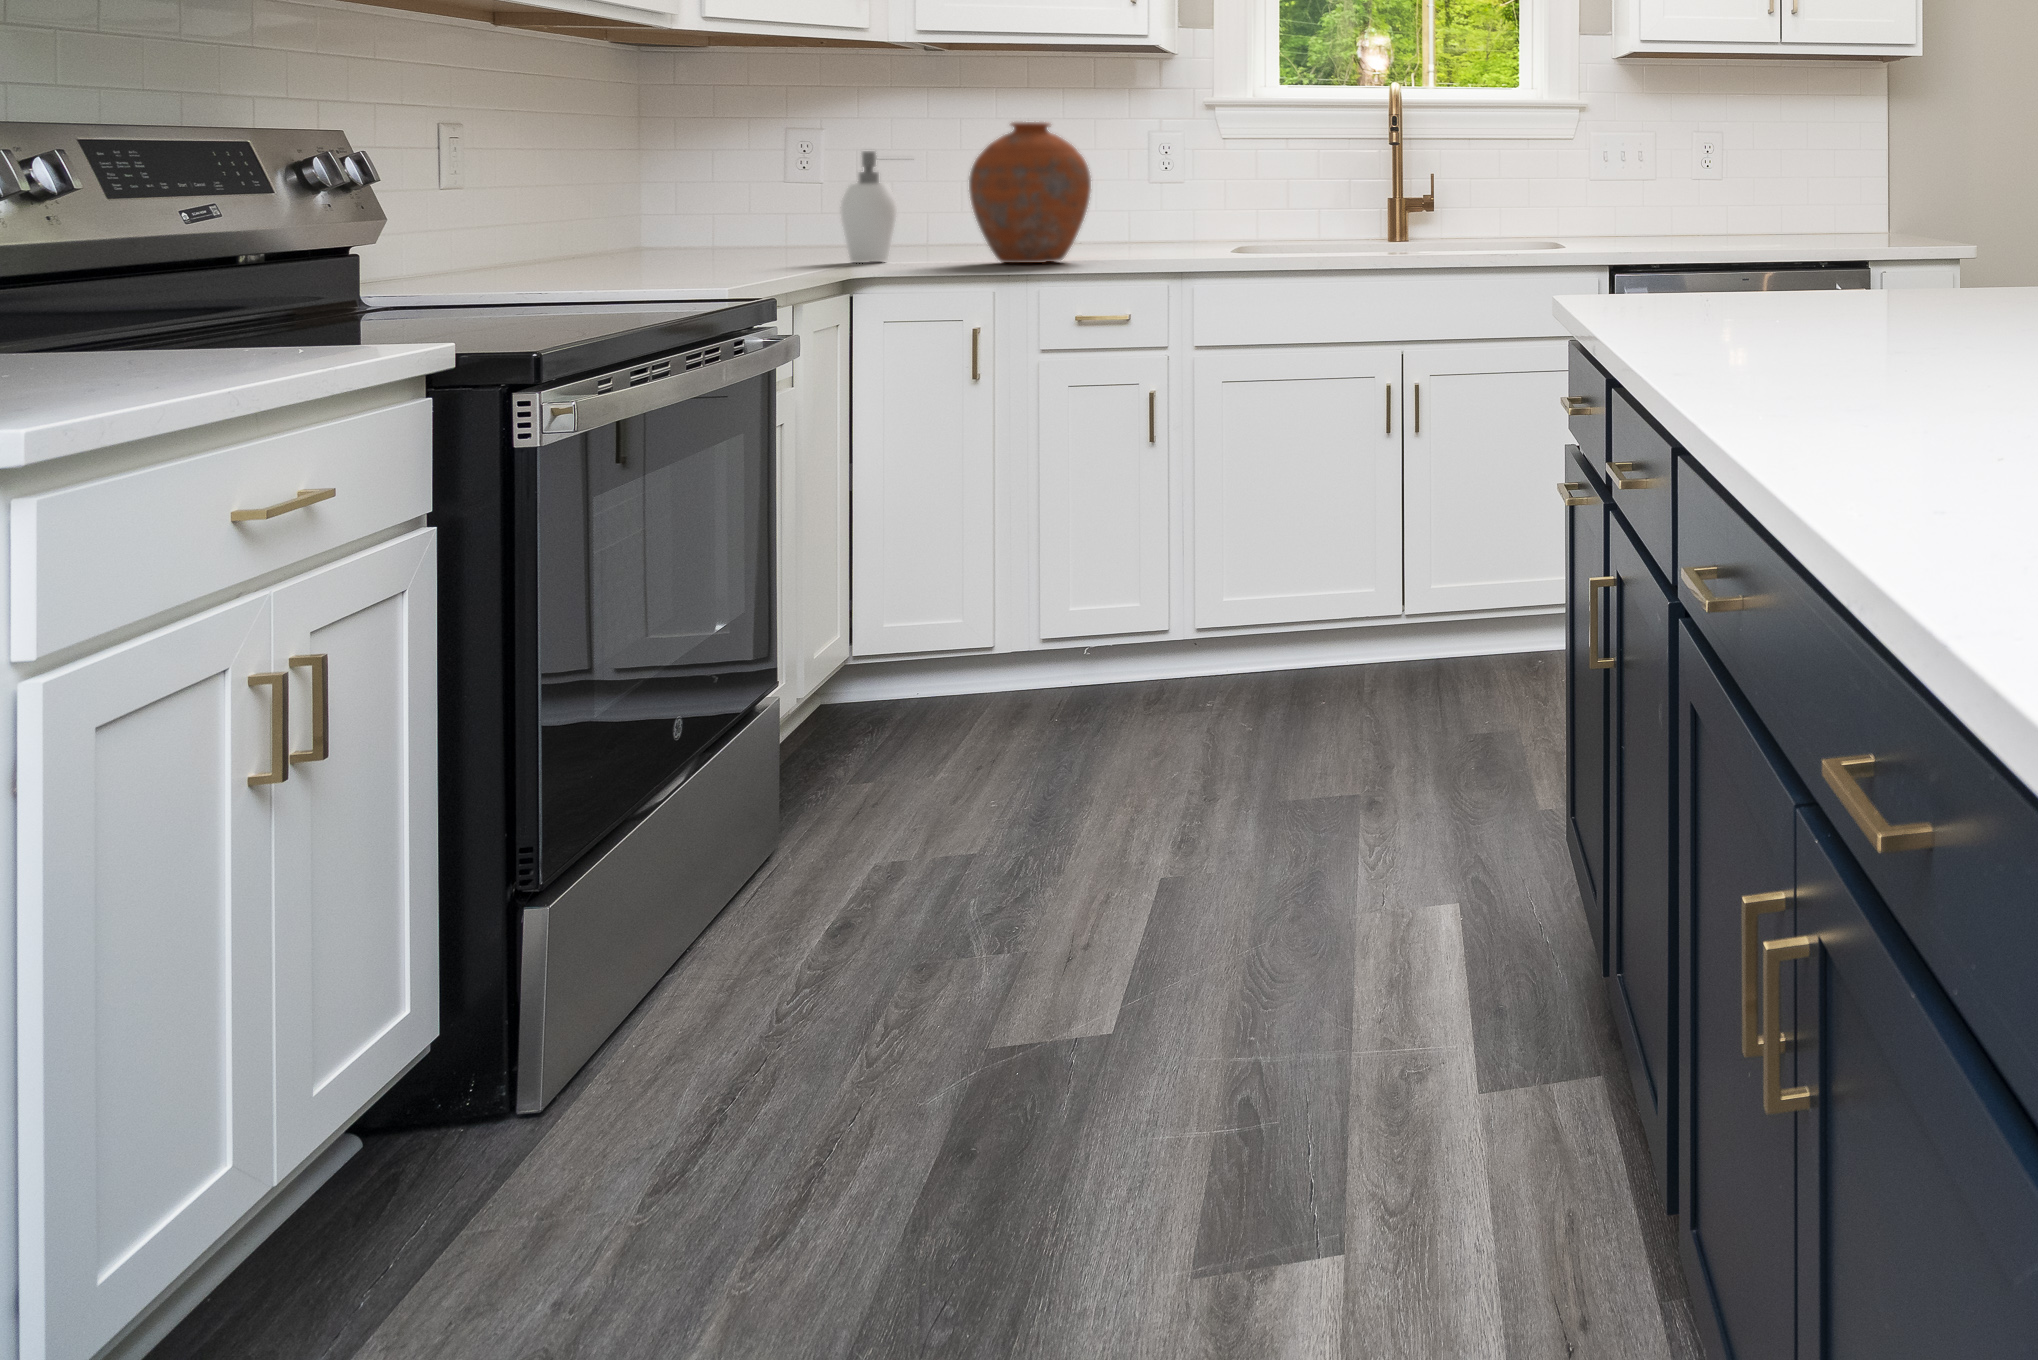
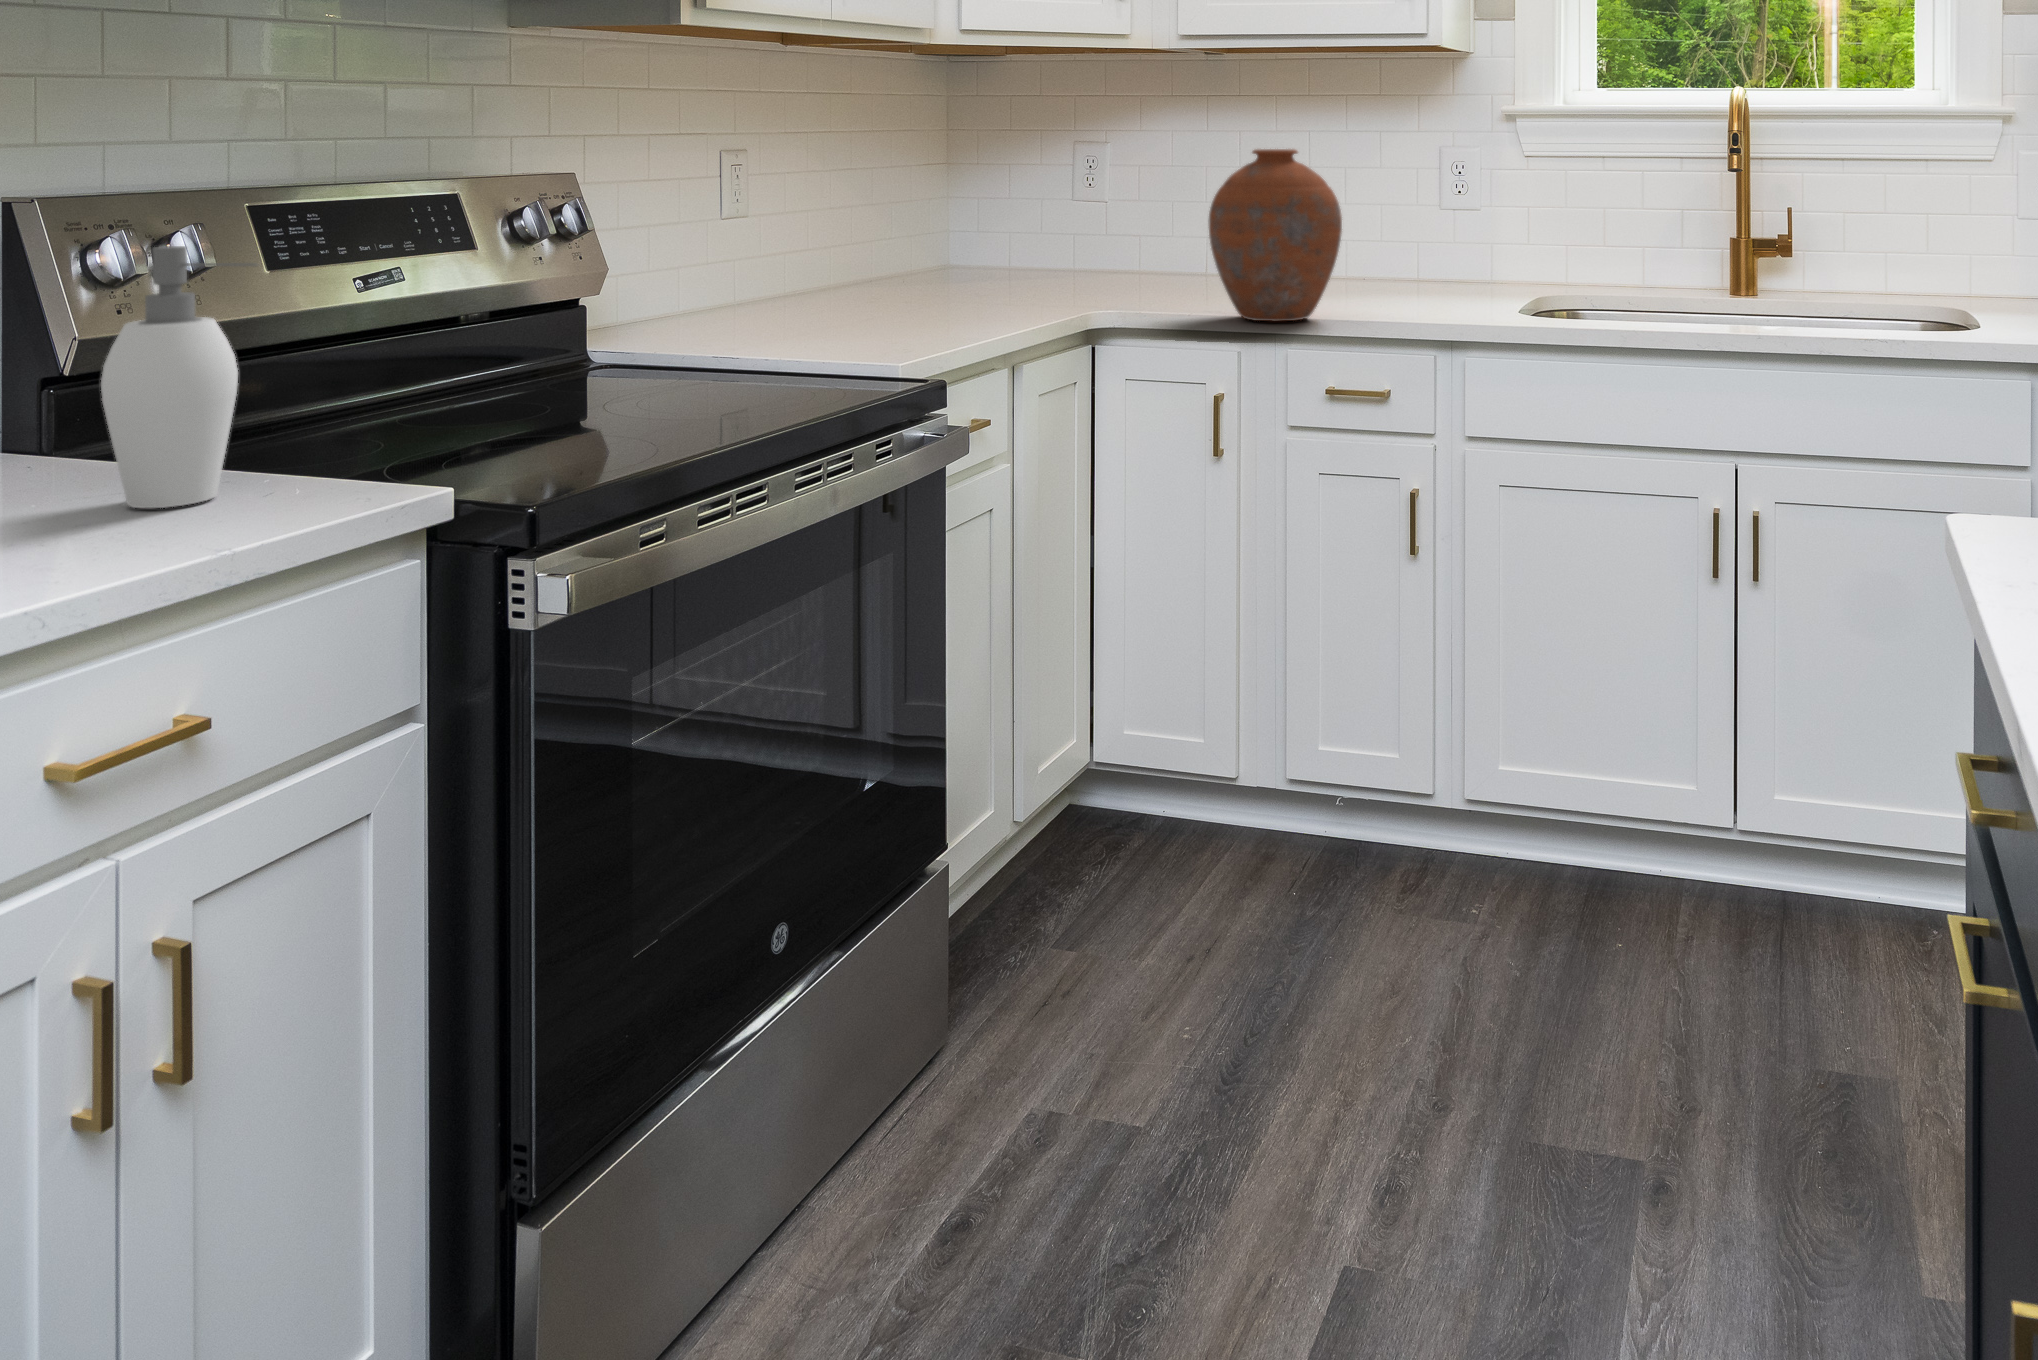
soap dispenser: present [840,151,897,263] -> present [101,246,257,508]

